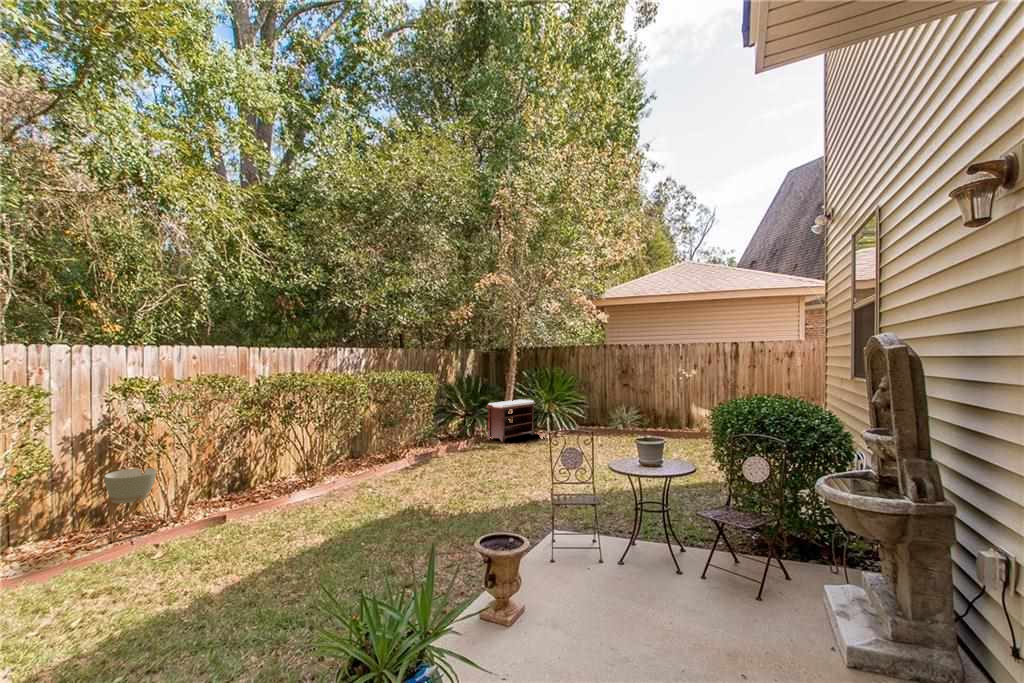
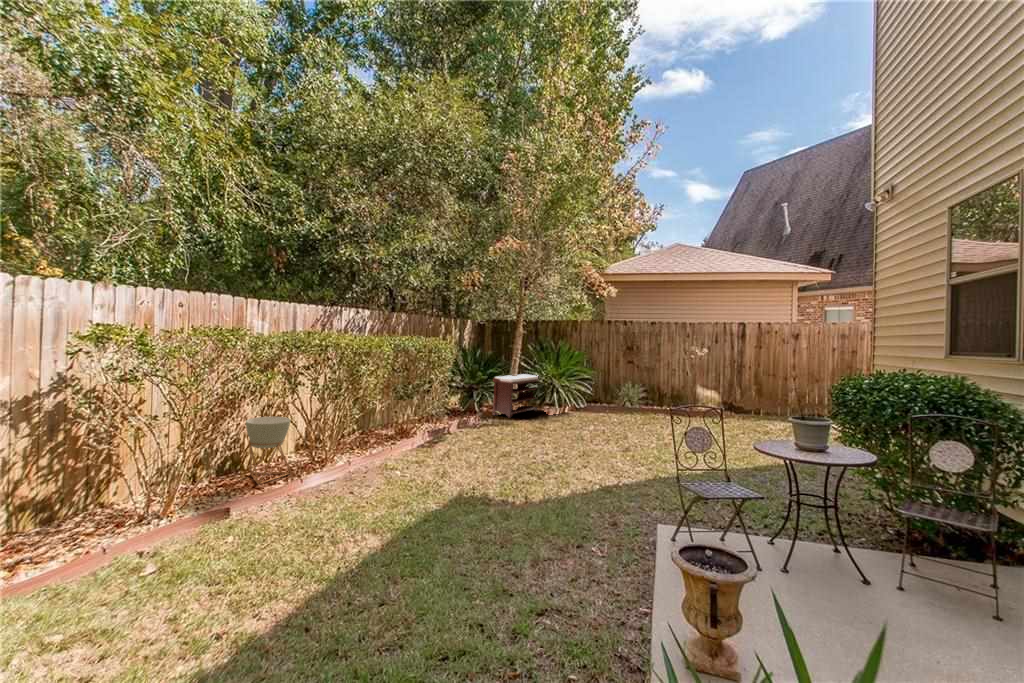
planter: present [104,468,159,542] -> present [246,416,291,484]

